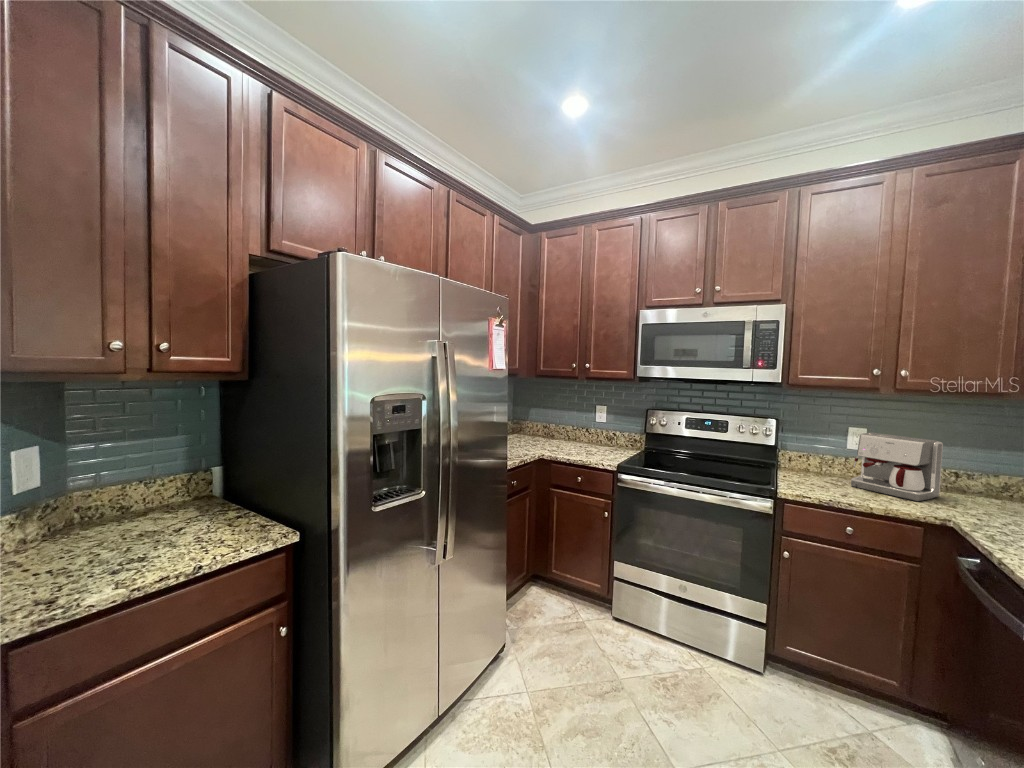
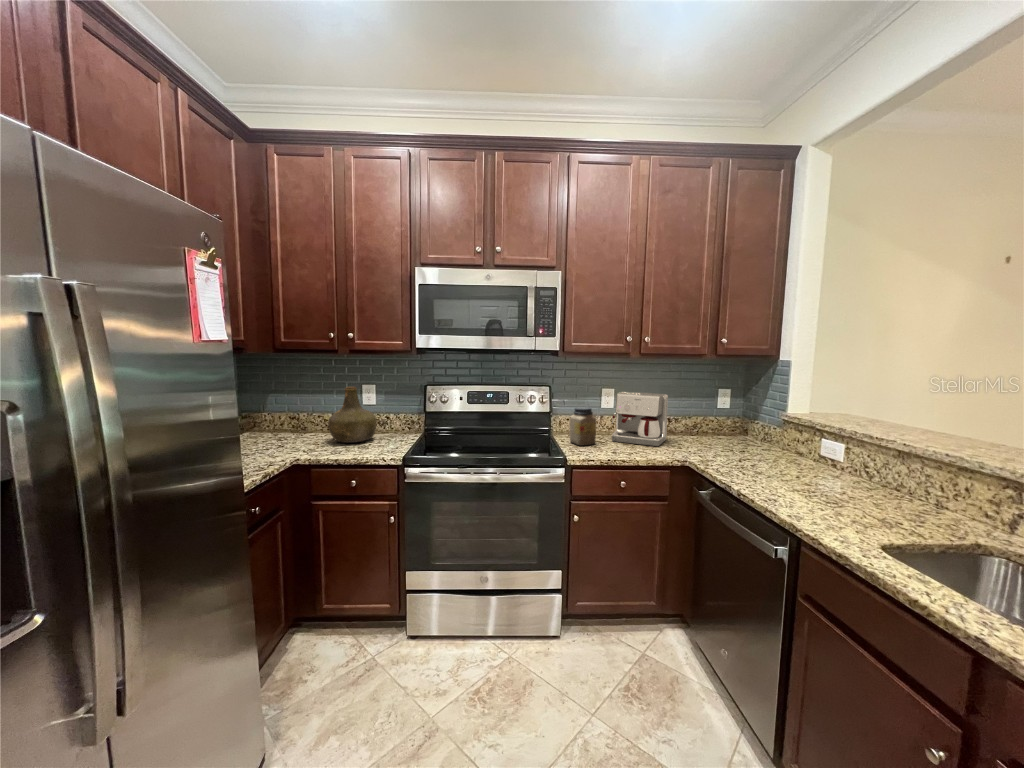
bottle: none [567,406,603,450] -> present [328,387,377,443]
jar: none [793,444,827,485] -> present [570,407,596,446]

